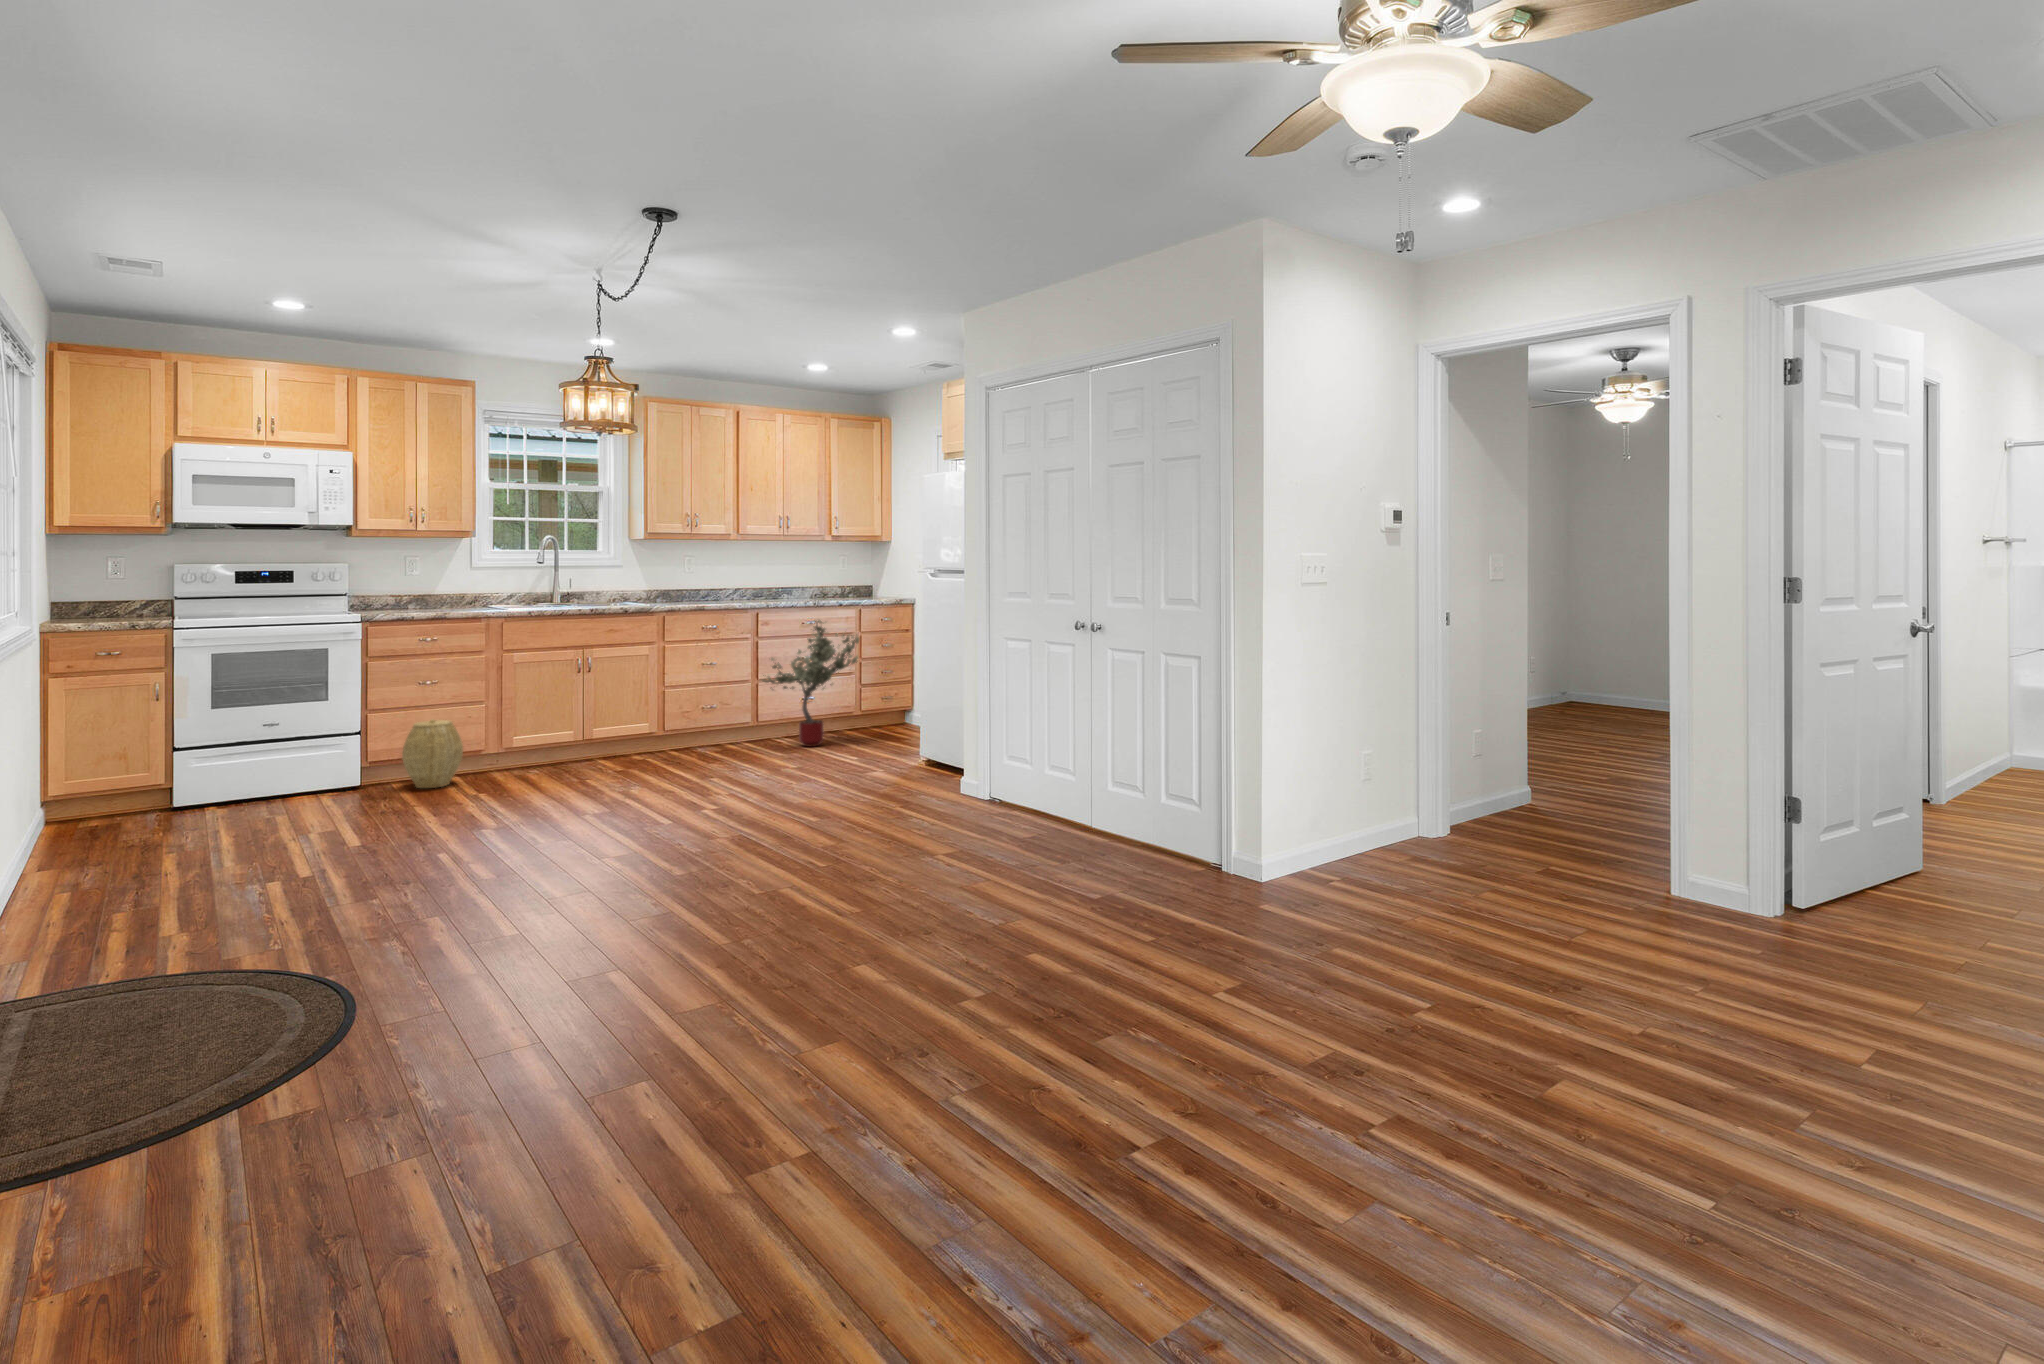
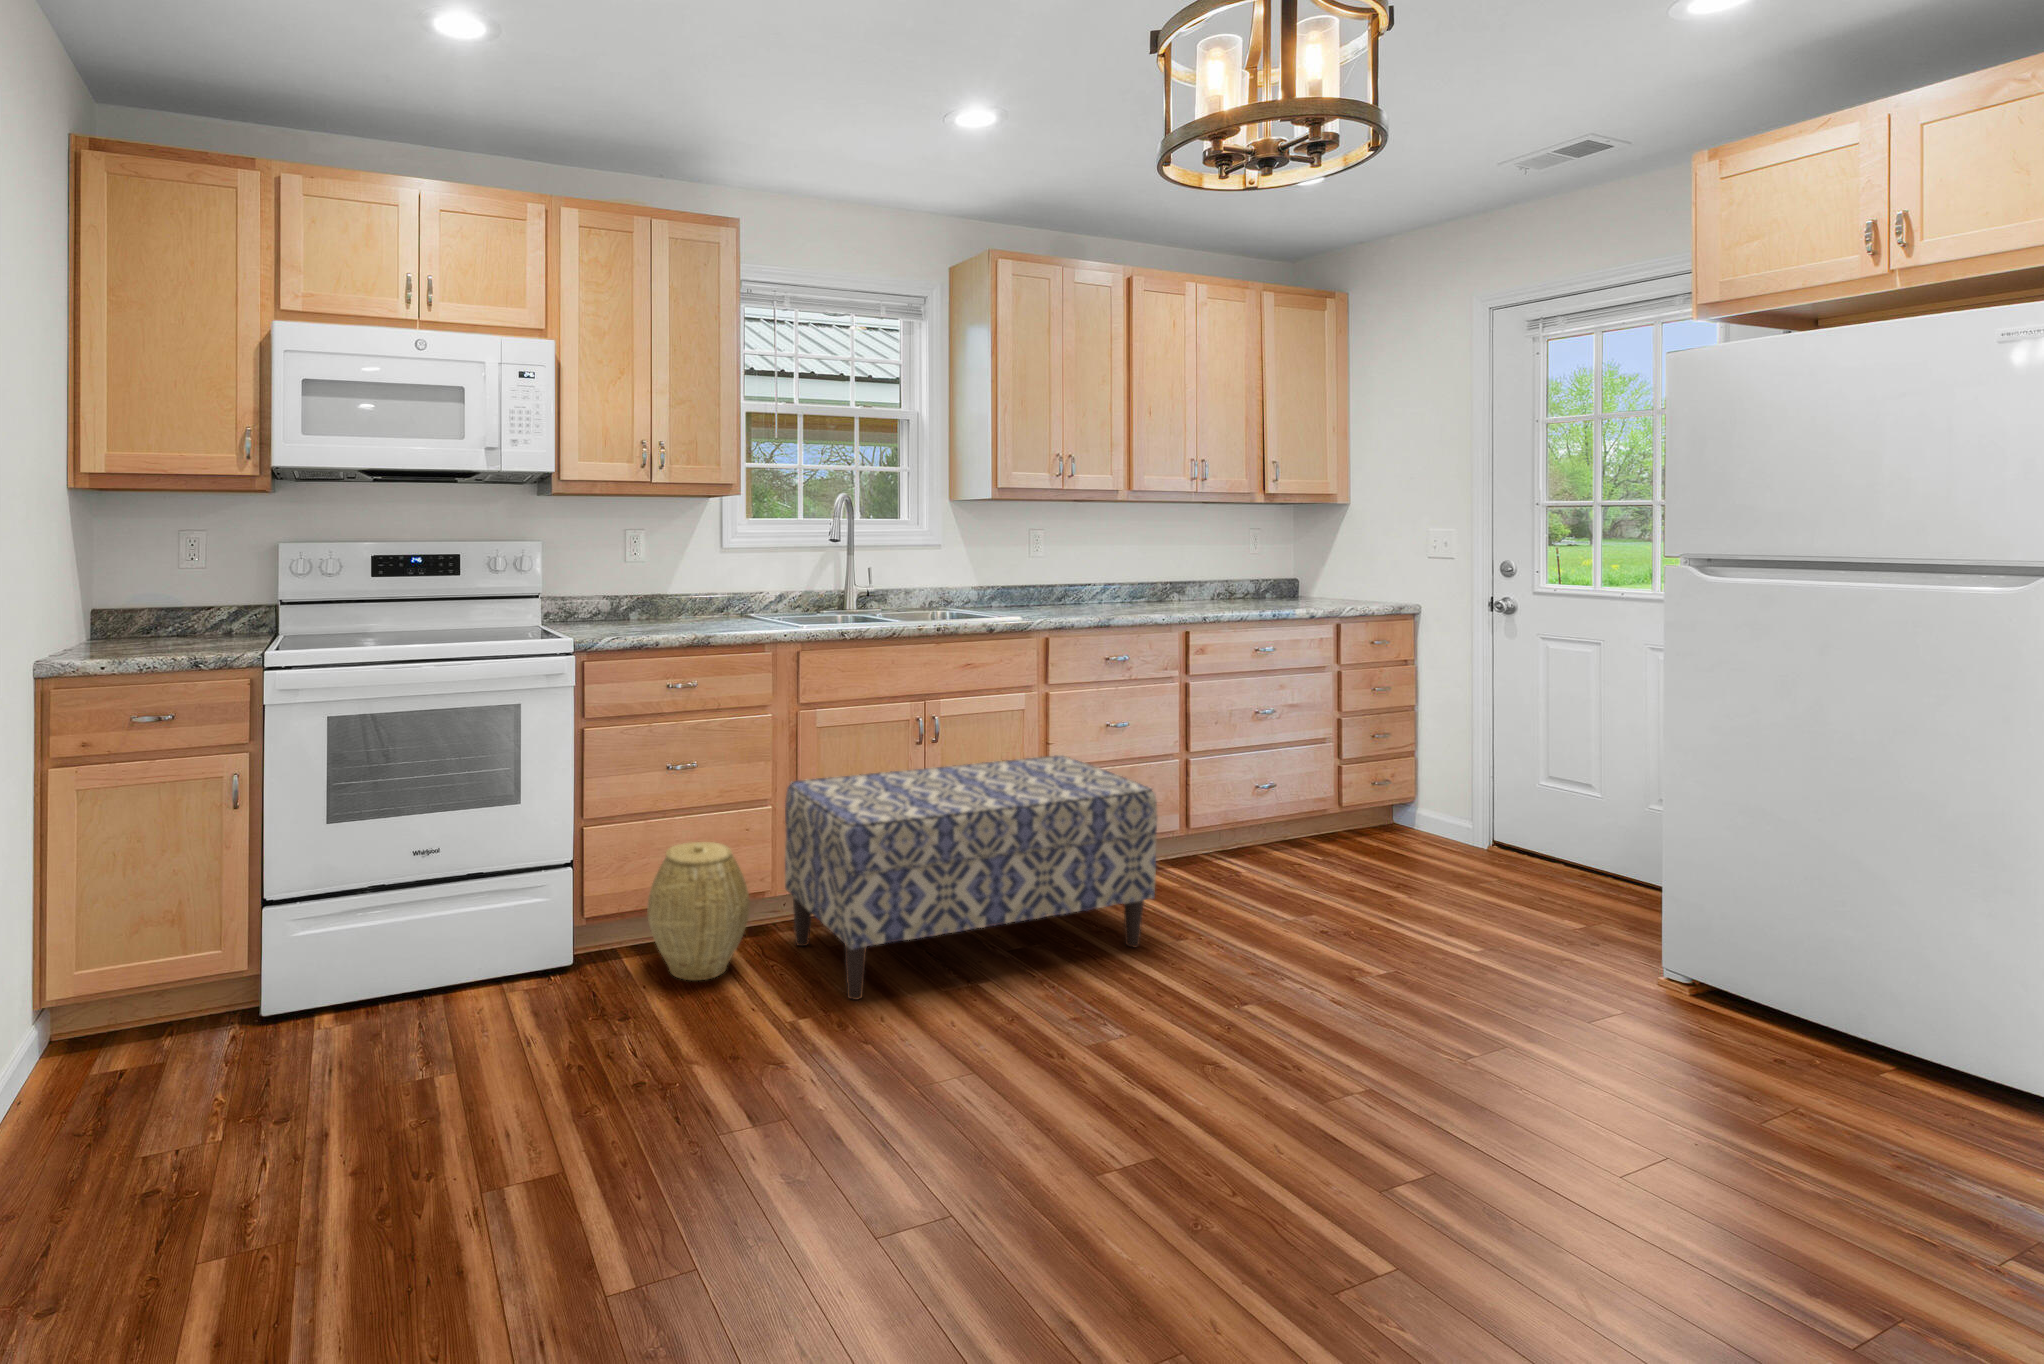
potted tree: present [762,620,859,747] -> none [1226,653,1395,895]
bench: none [489,677,697,787] -> present [785,755,1157,1000]

